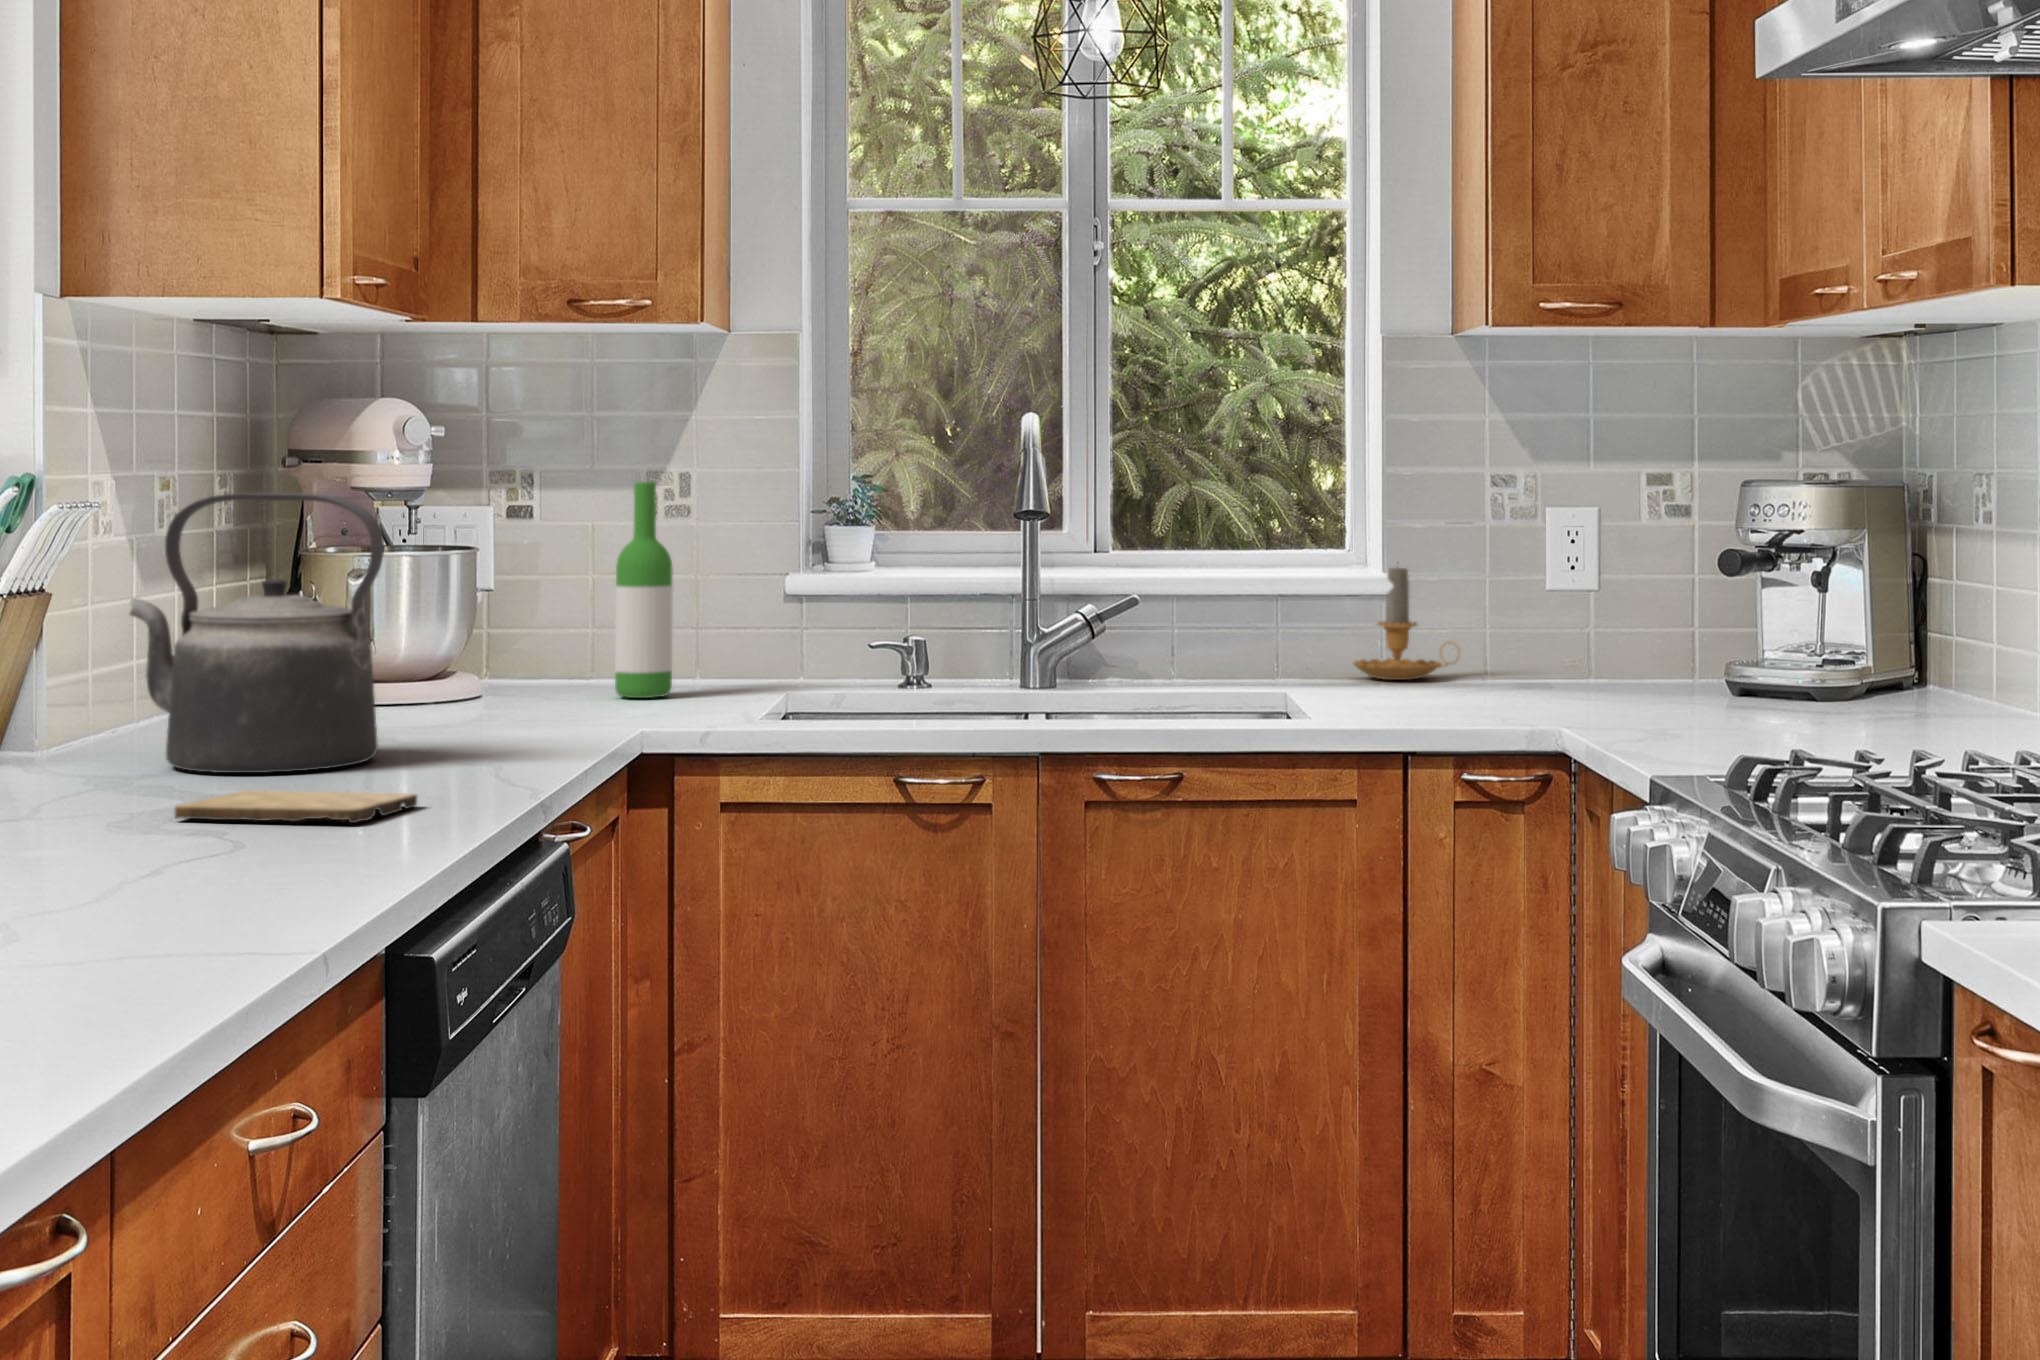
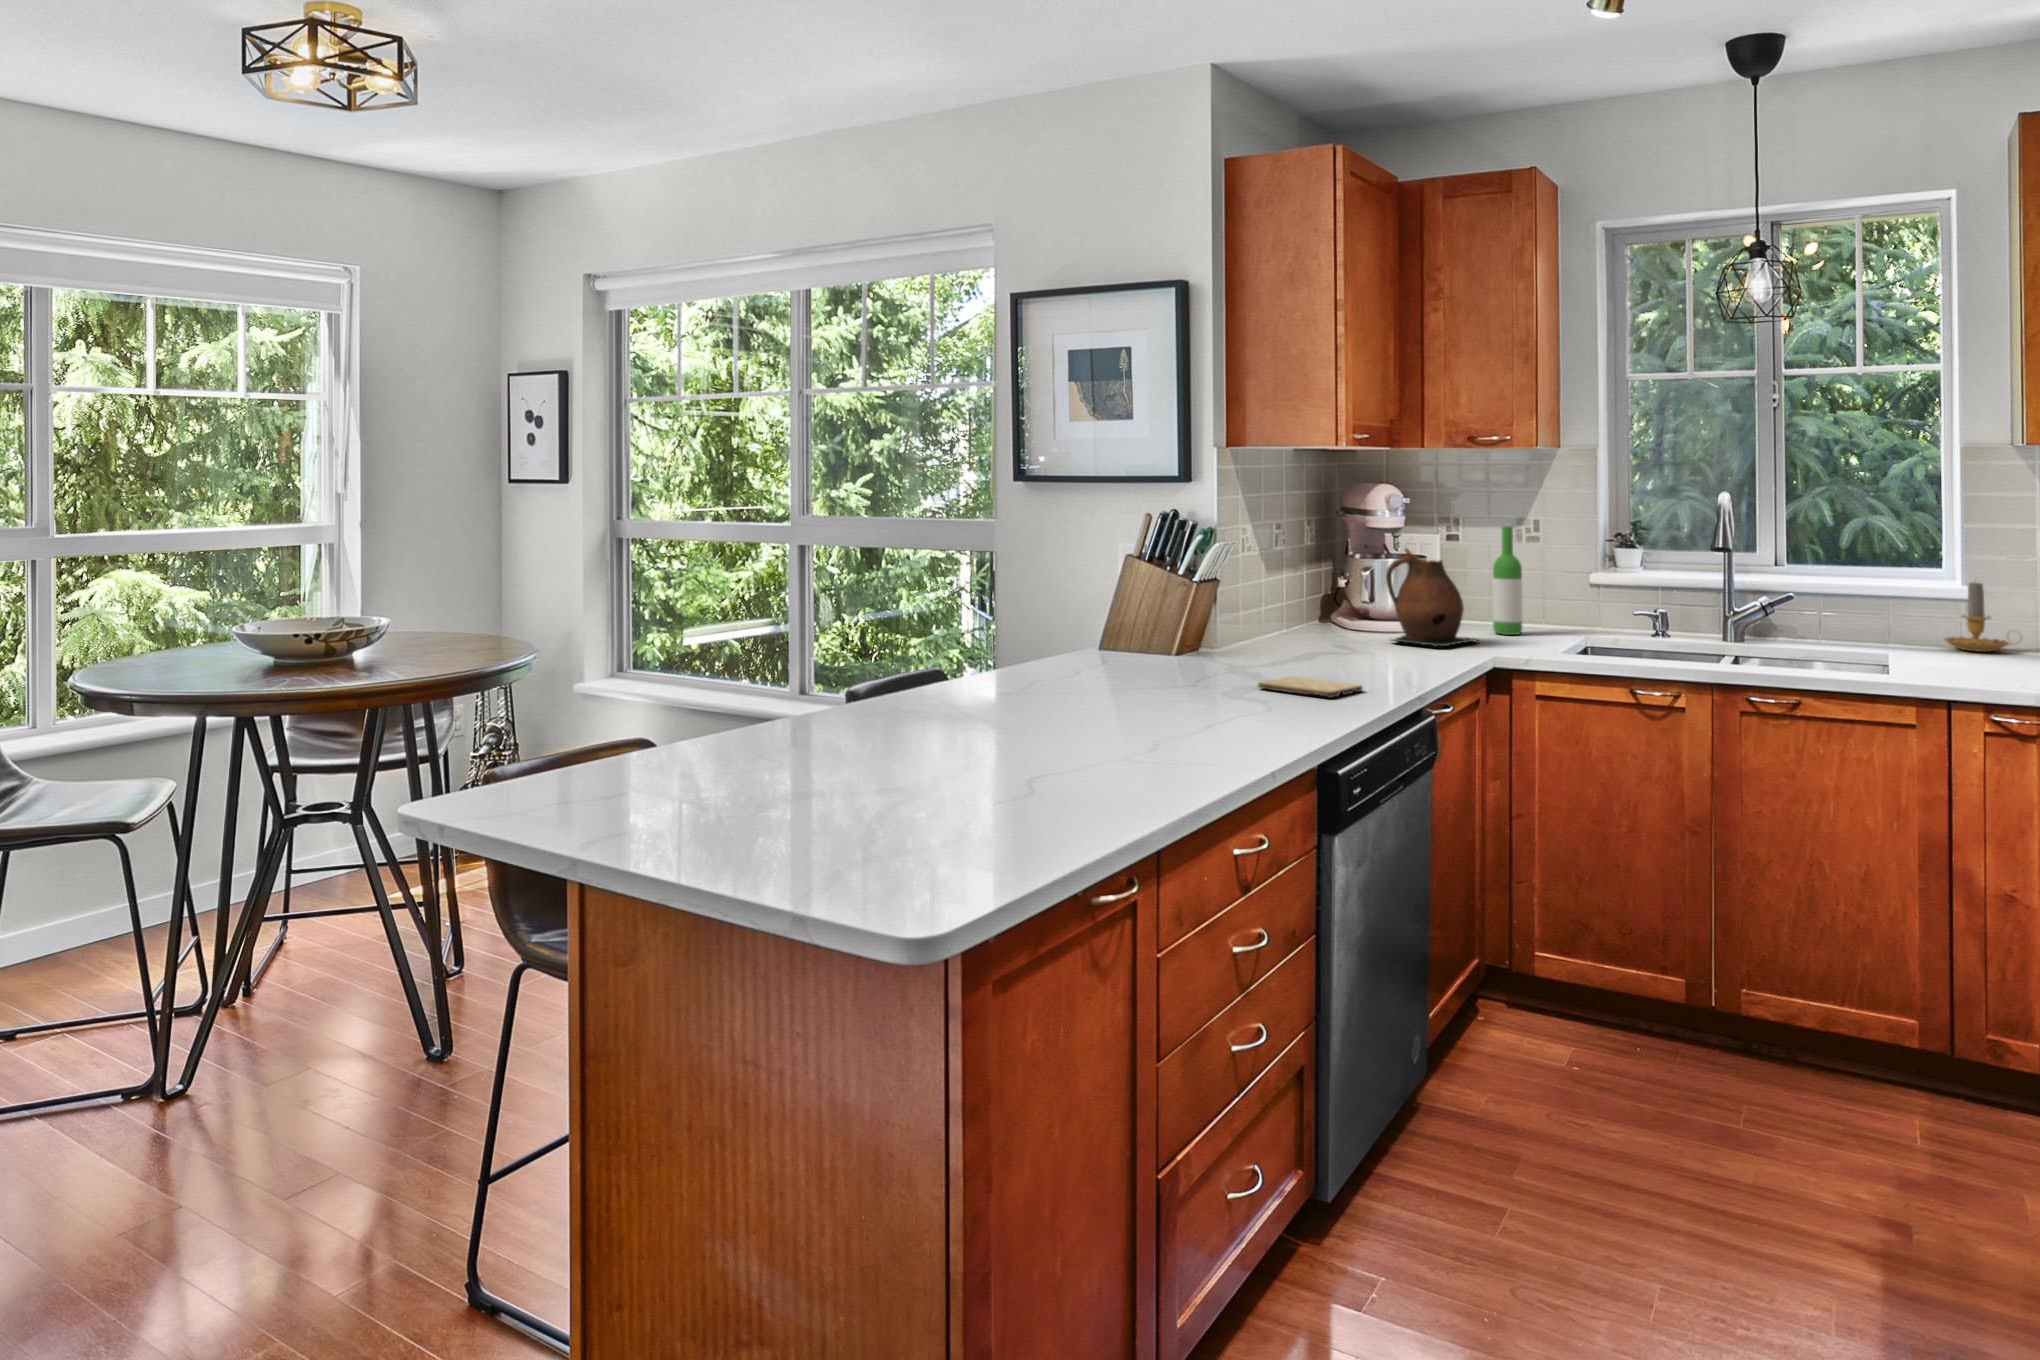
kettle: present [129,493,384,773] -> none [1257,537,1361,666]
ceramic pitcher: none [407,524,600,726] -> present [1386,548,1476,647]

